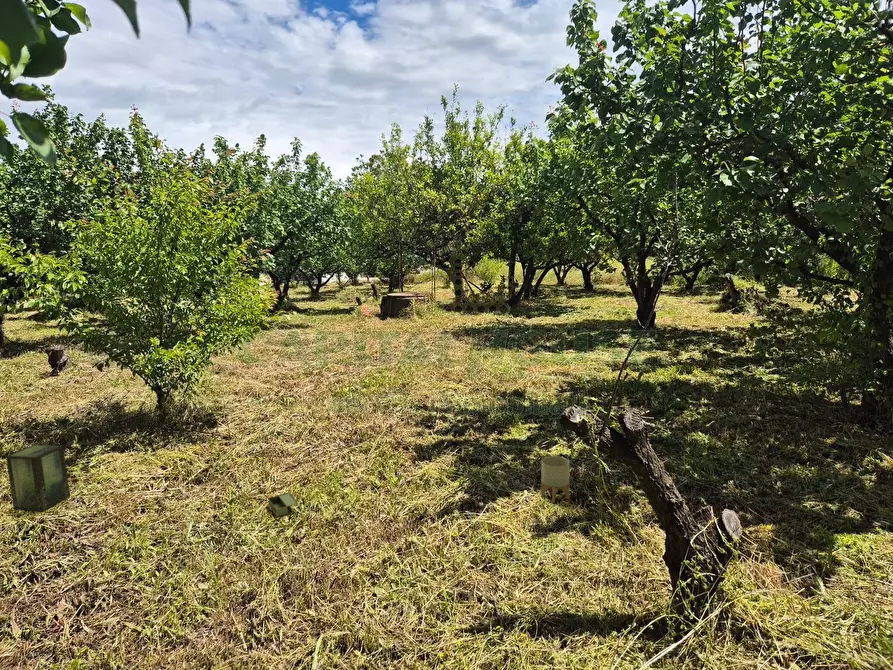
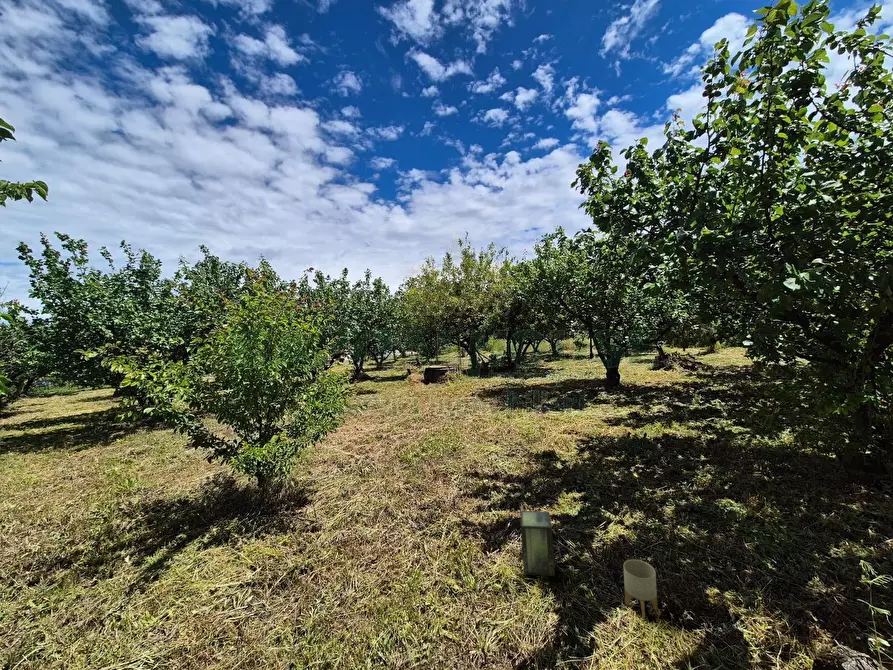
storage box: present [6,445,70,511] -> present [520,511,555,576]
toolbox: present [268,493,298,516] -> none [346,608,377,648]

